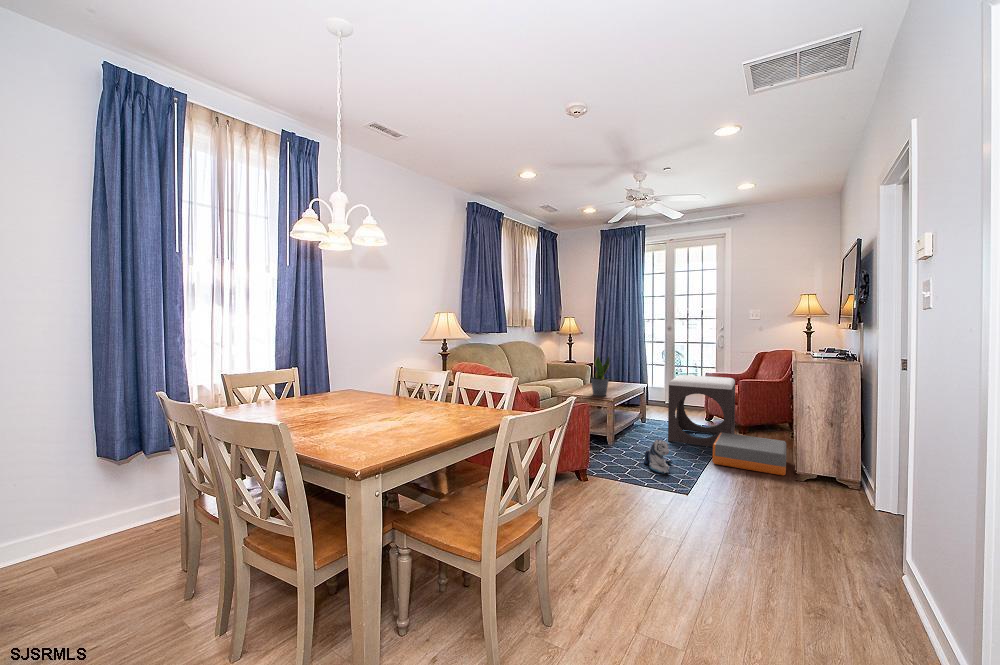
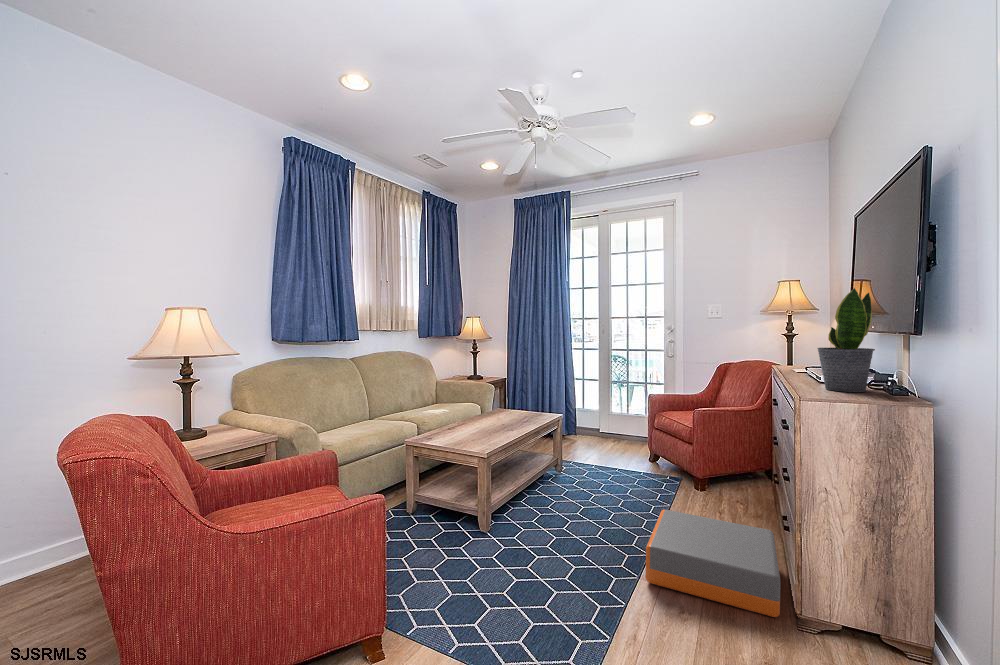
potted plant: present [591,356,609,396] -> present [817,288,875,392]
footstool: present [668,375,735,447] -> none [583,403,688,534]
plush toy: present [644,440,672,474] -> none [521,546,572,626]

